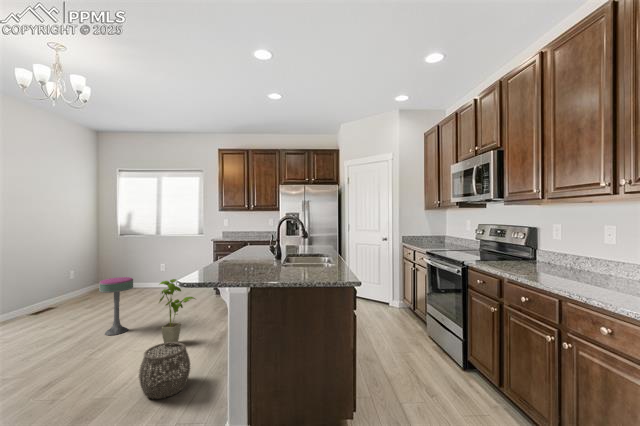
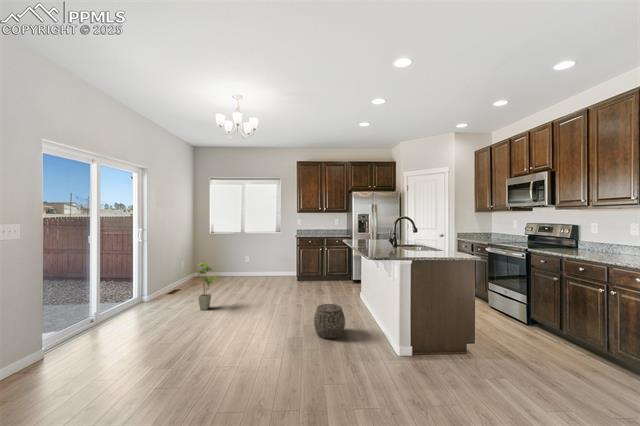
bar stool: present [99,277,133,335] -> none [240,264,262,307]
house plant: present [159,279,195,343] -> present [197,263,220,310]

